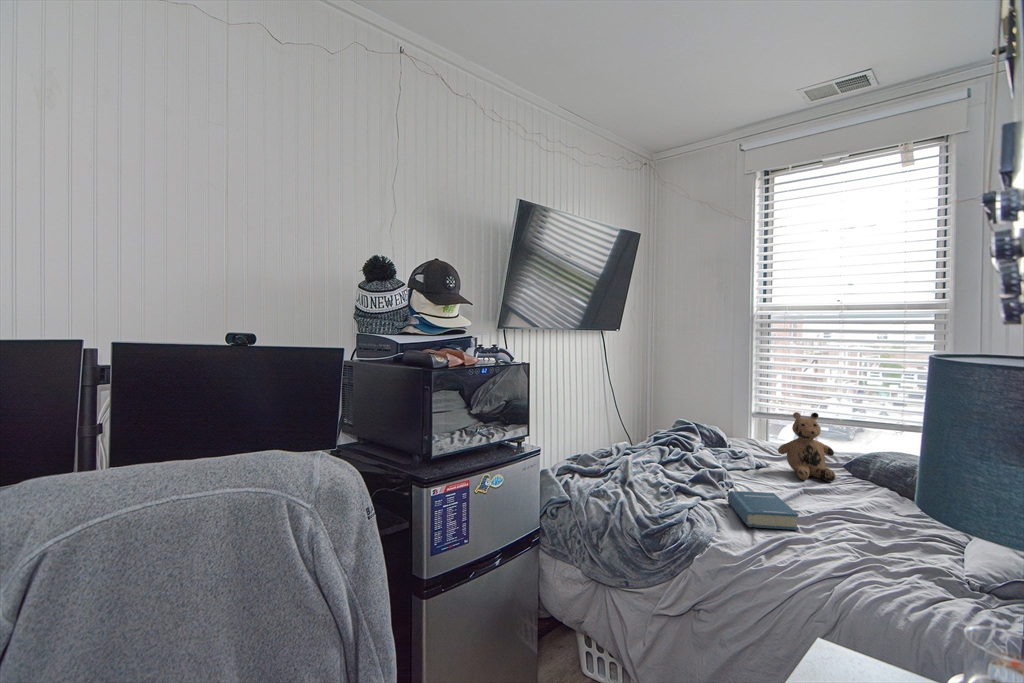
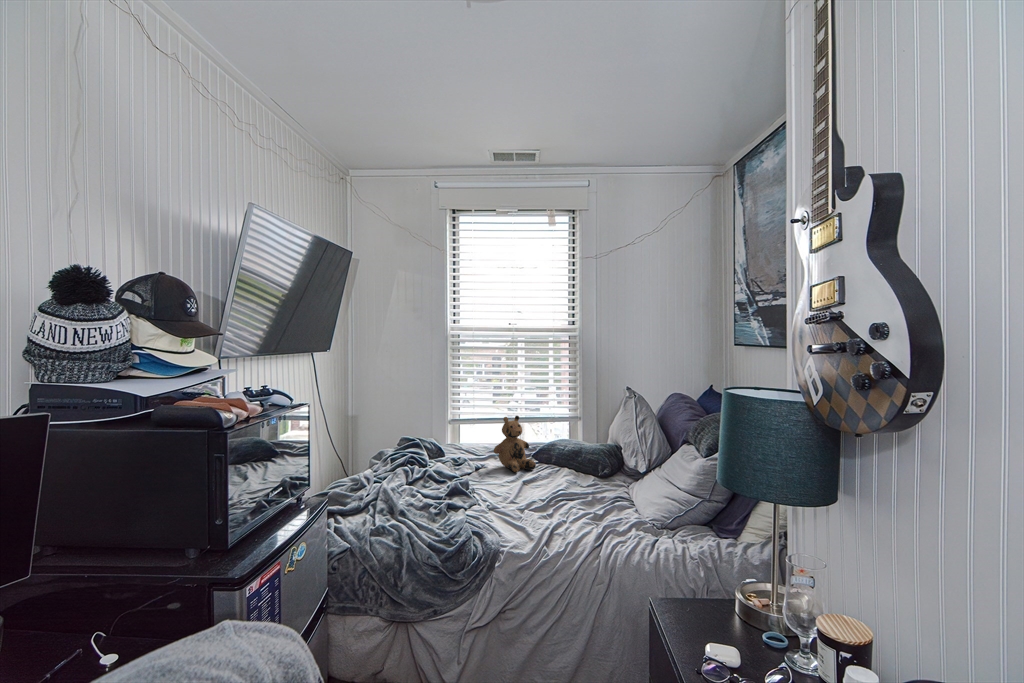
hardback book: present [728,491,798,530] -> none [483,489,548,524]

